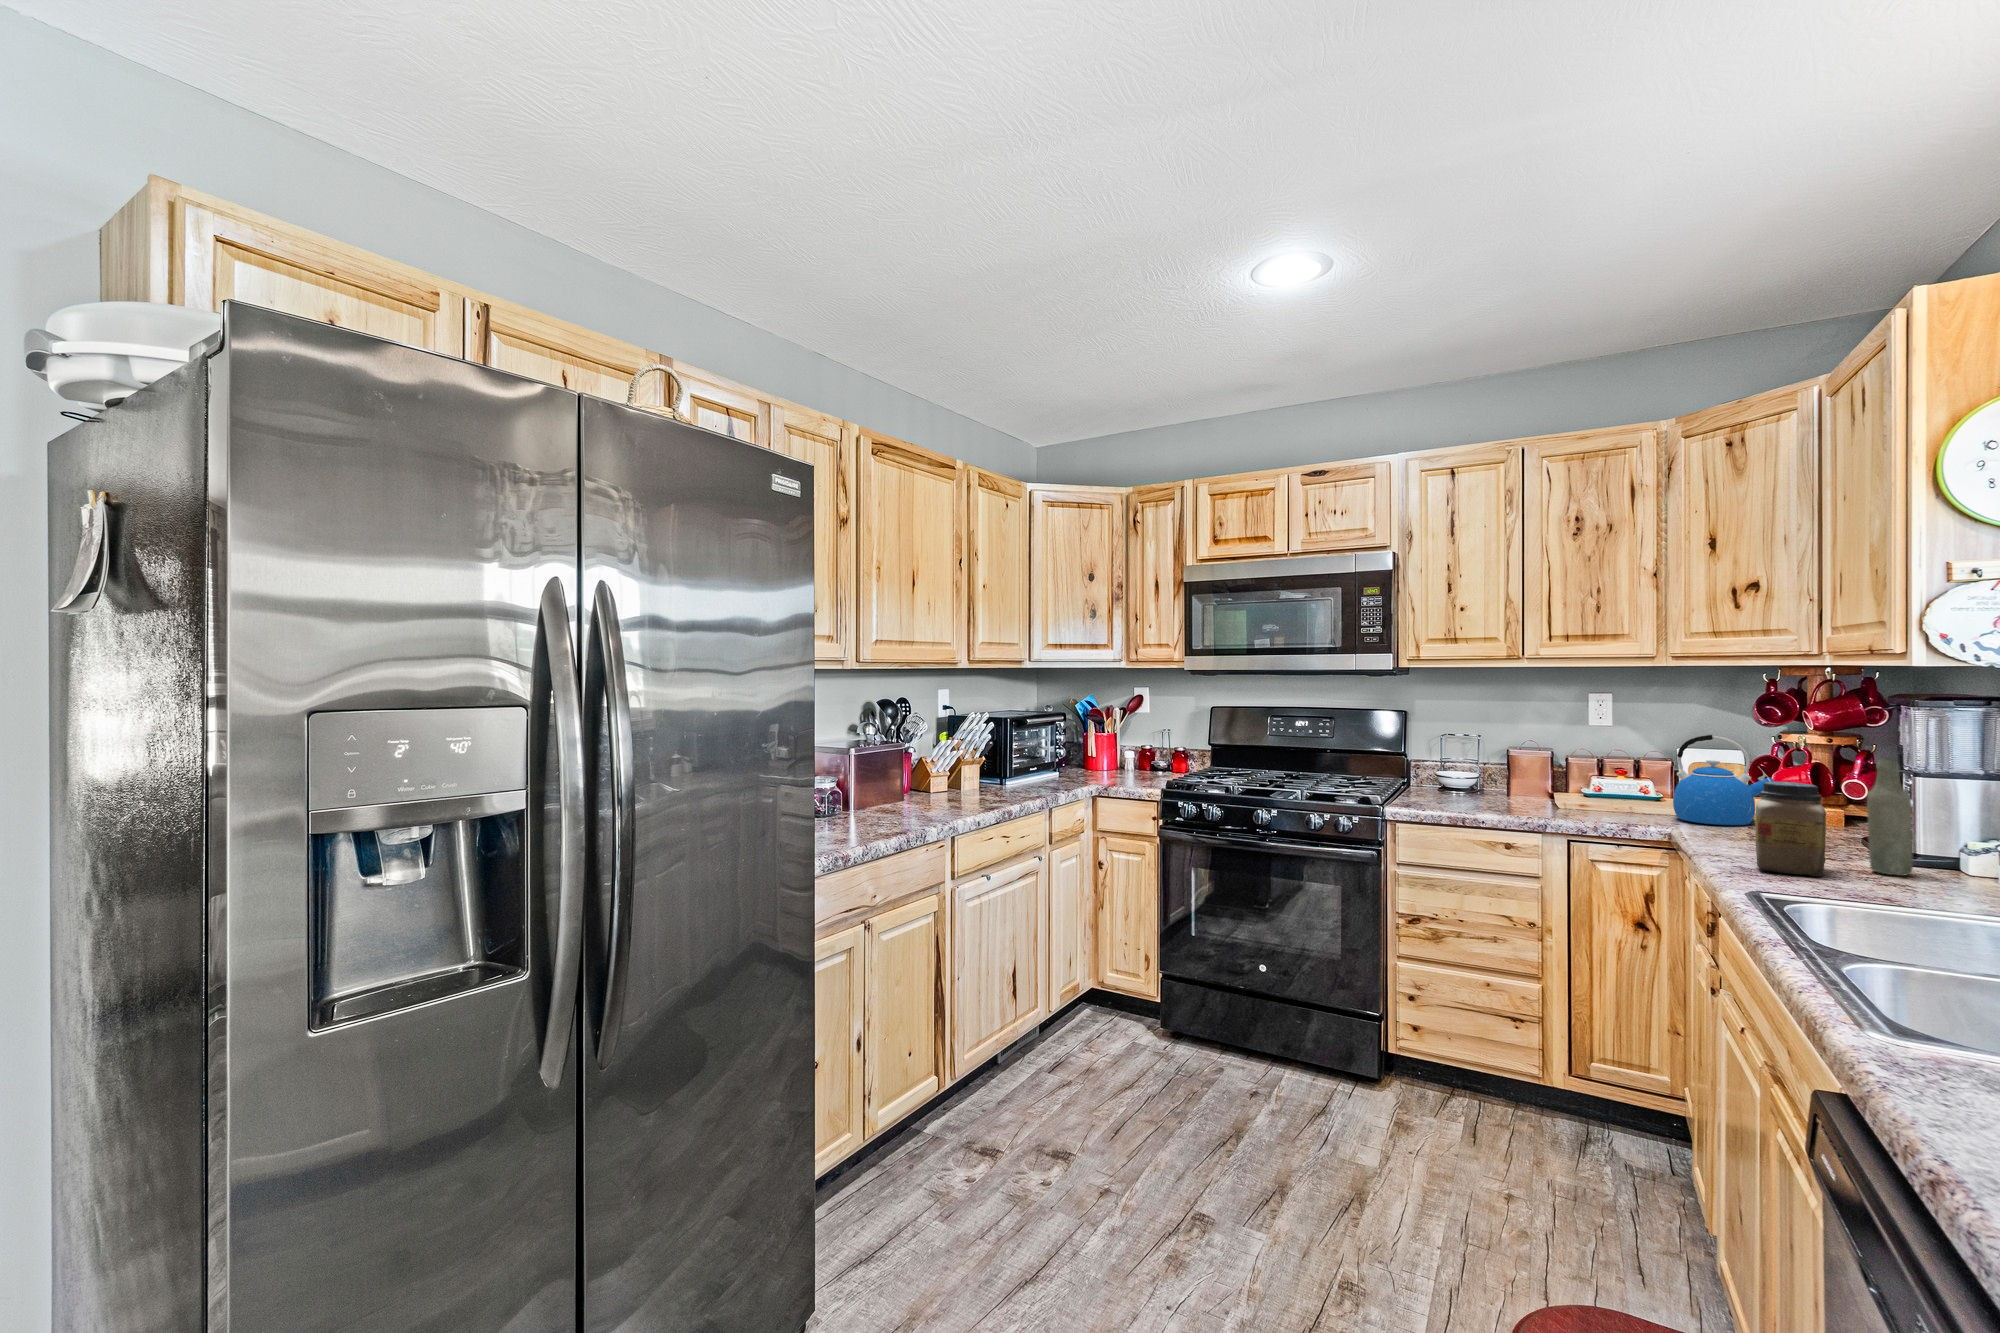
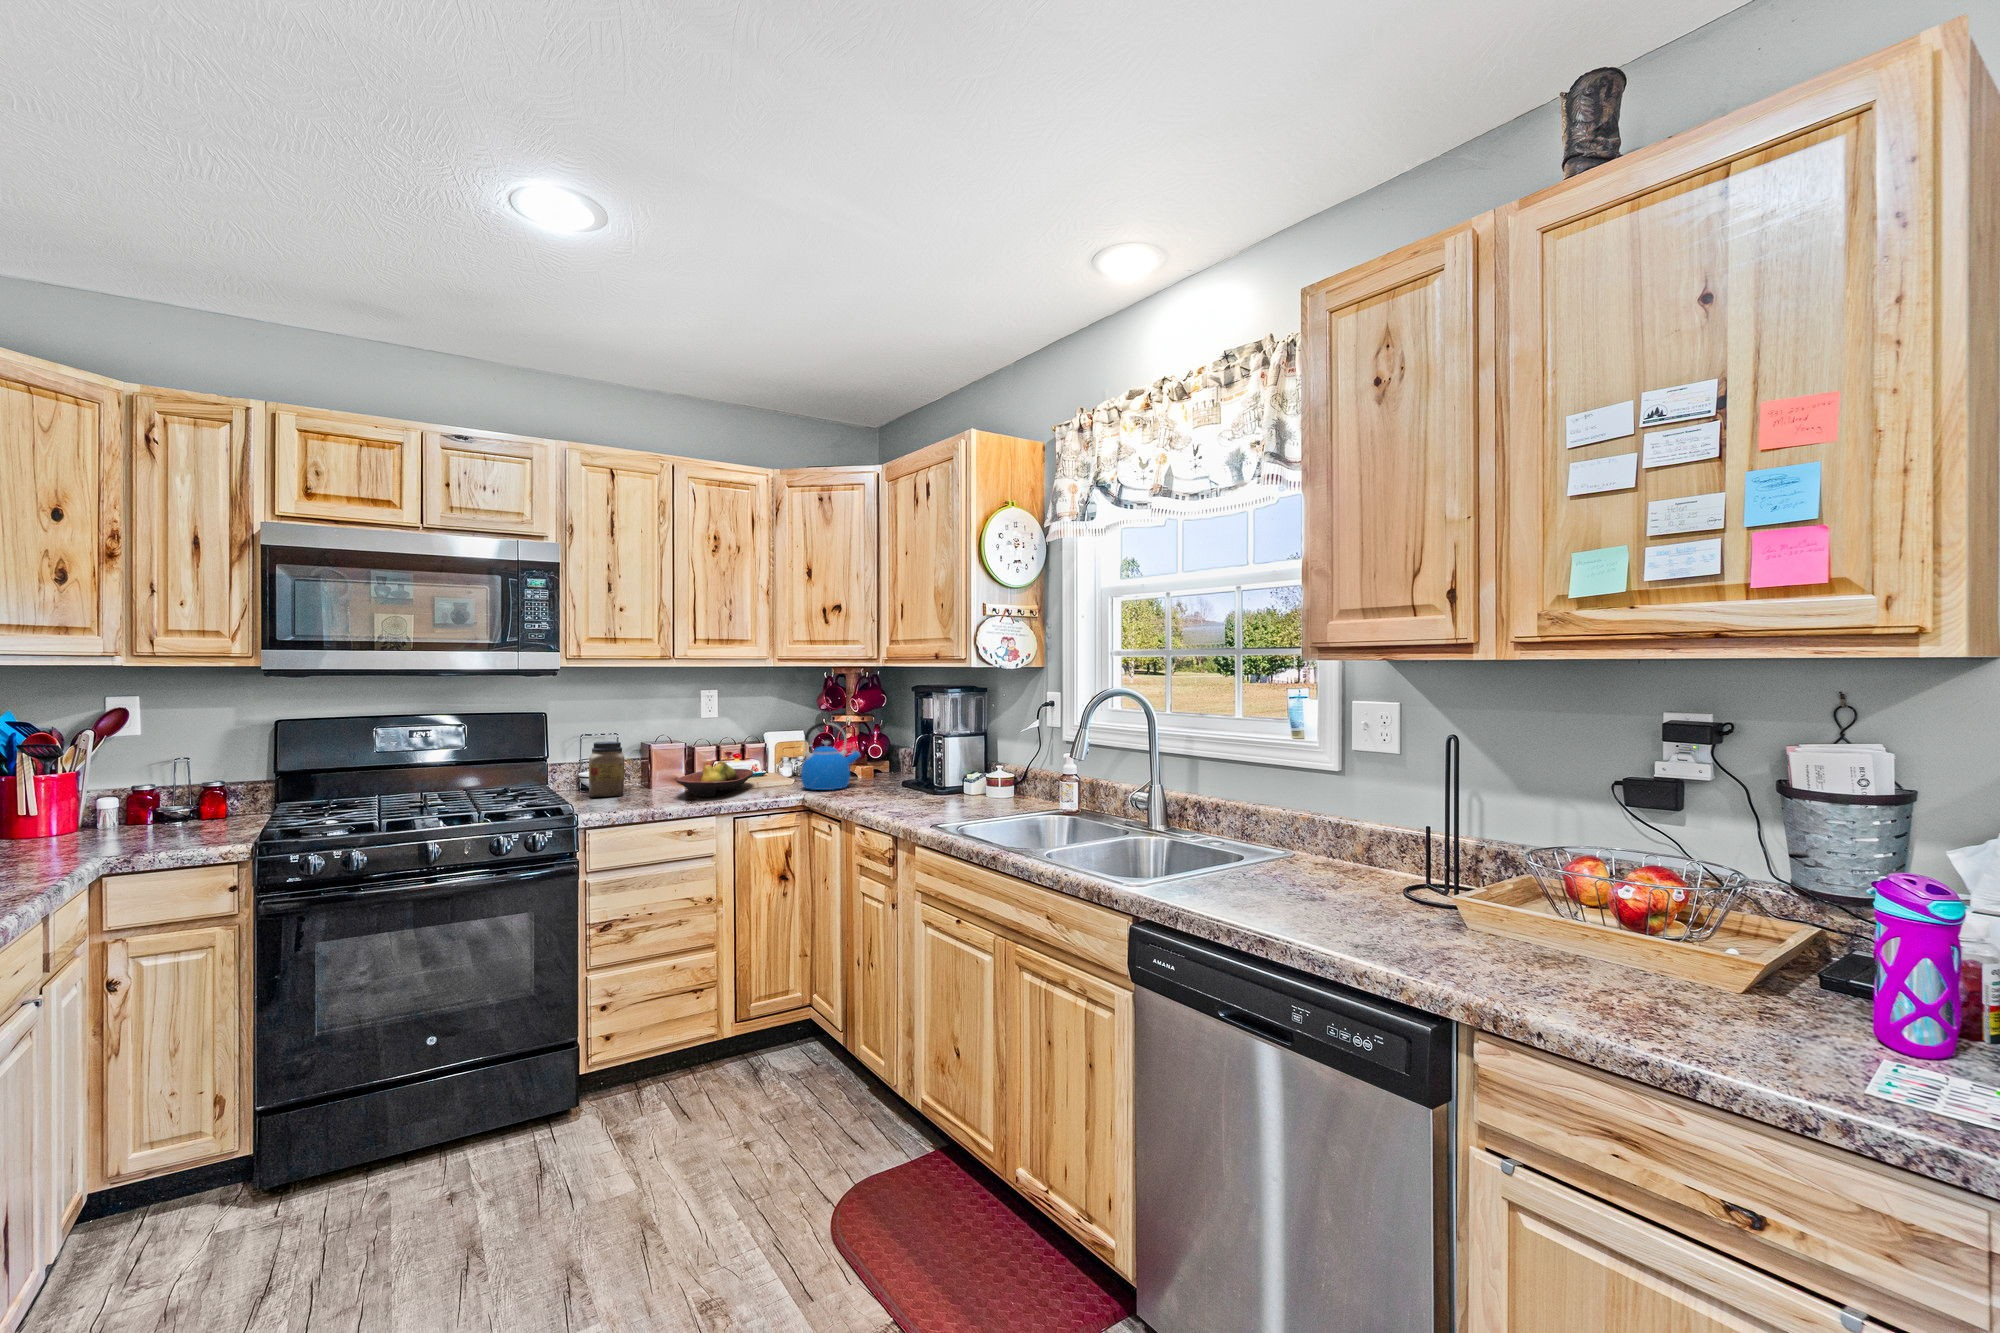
bottle: present [1867,758,1913,876] -> none [954,732,974,806]
fruit bowl: none [1508,773,1623,810] -> present [677,761,753,797]
jar: present [1755,782,1826,876] -> present [589,741,624,797]

